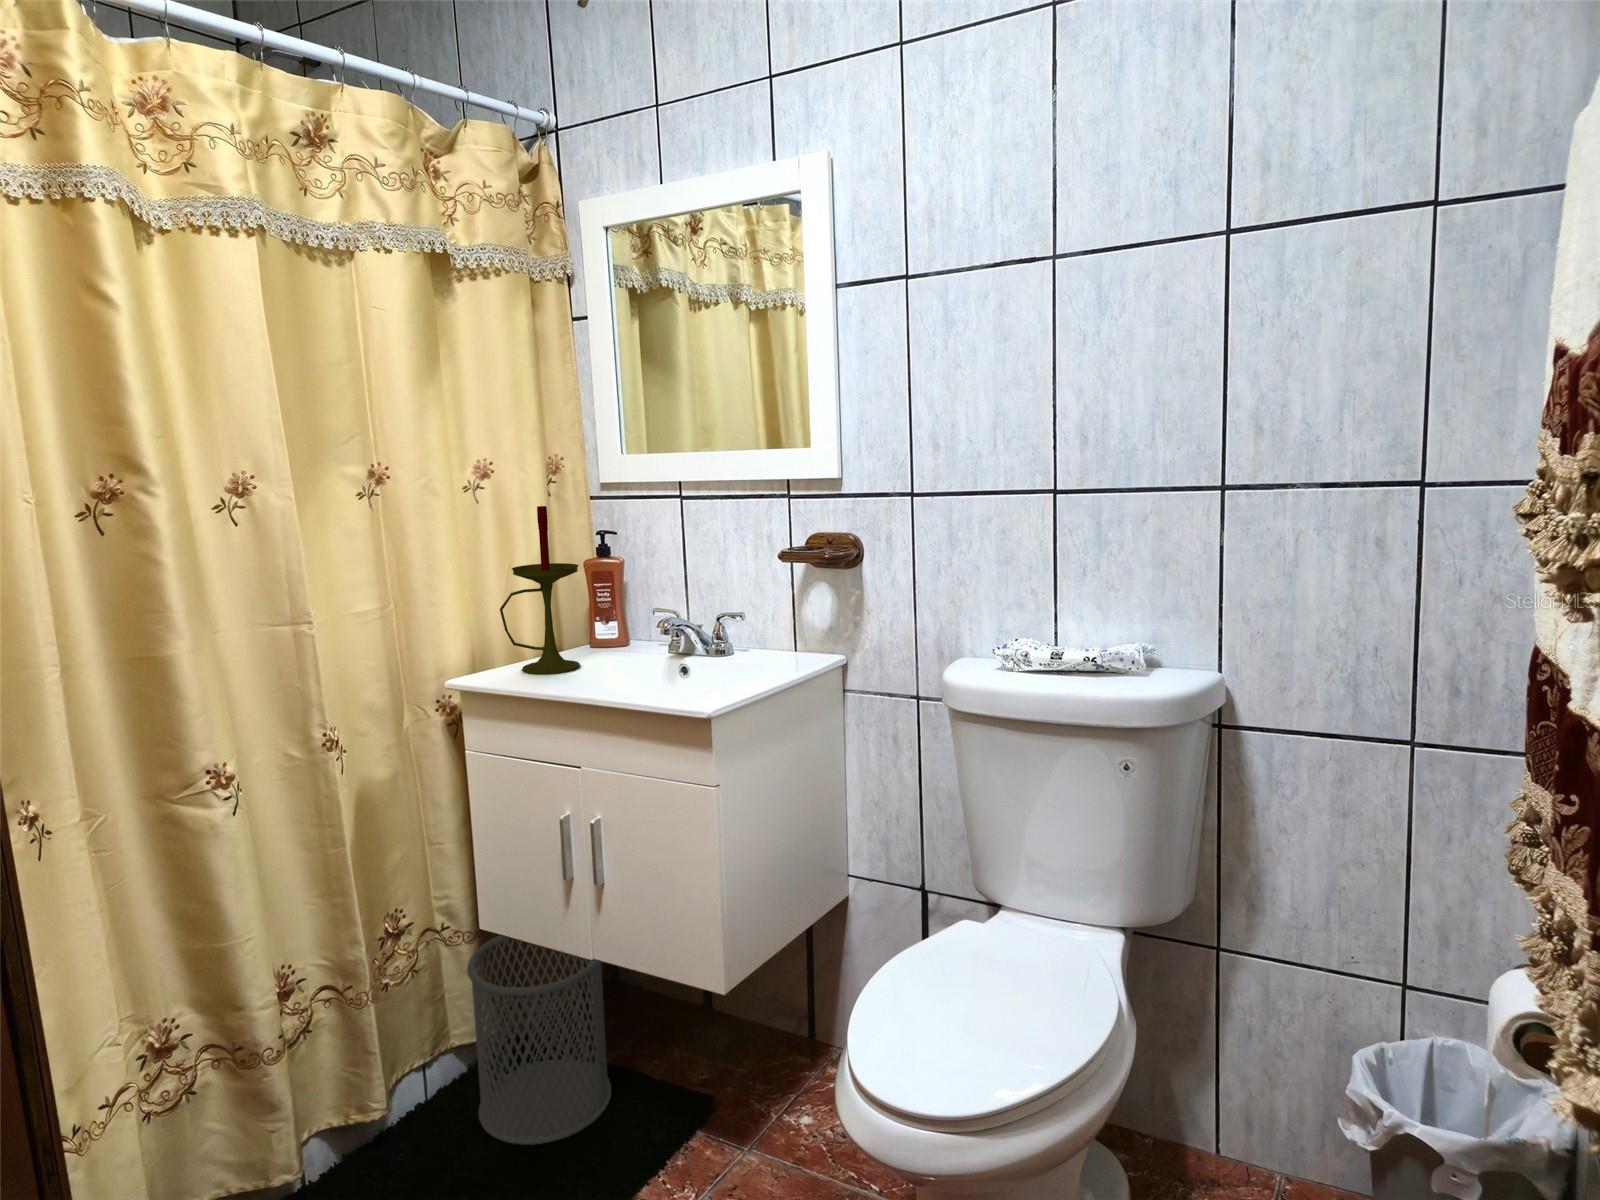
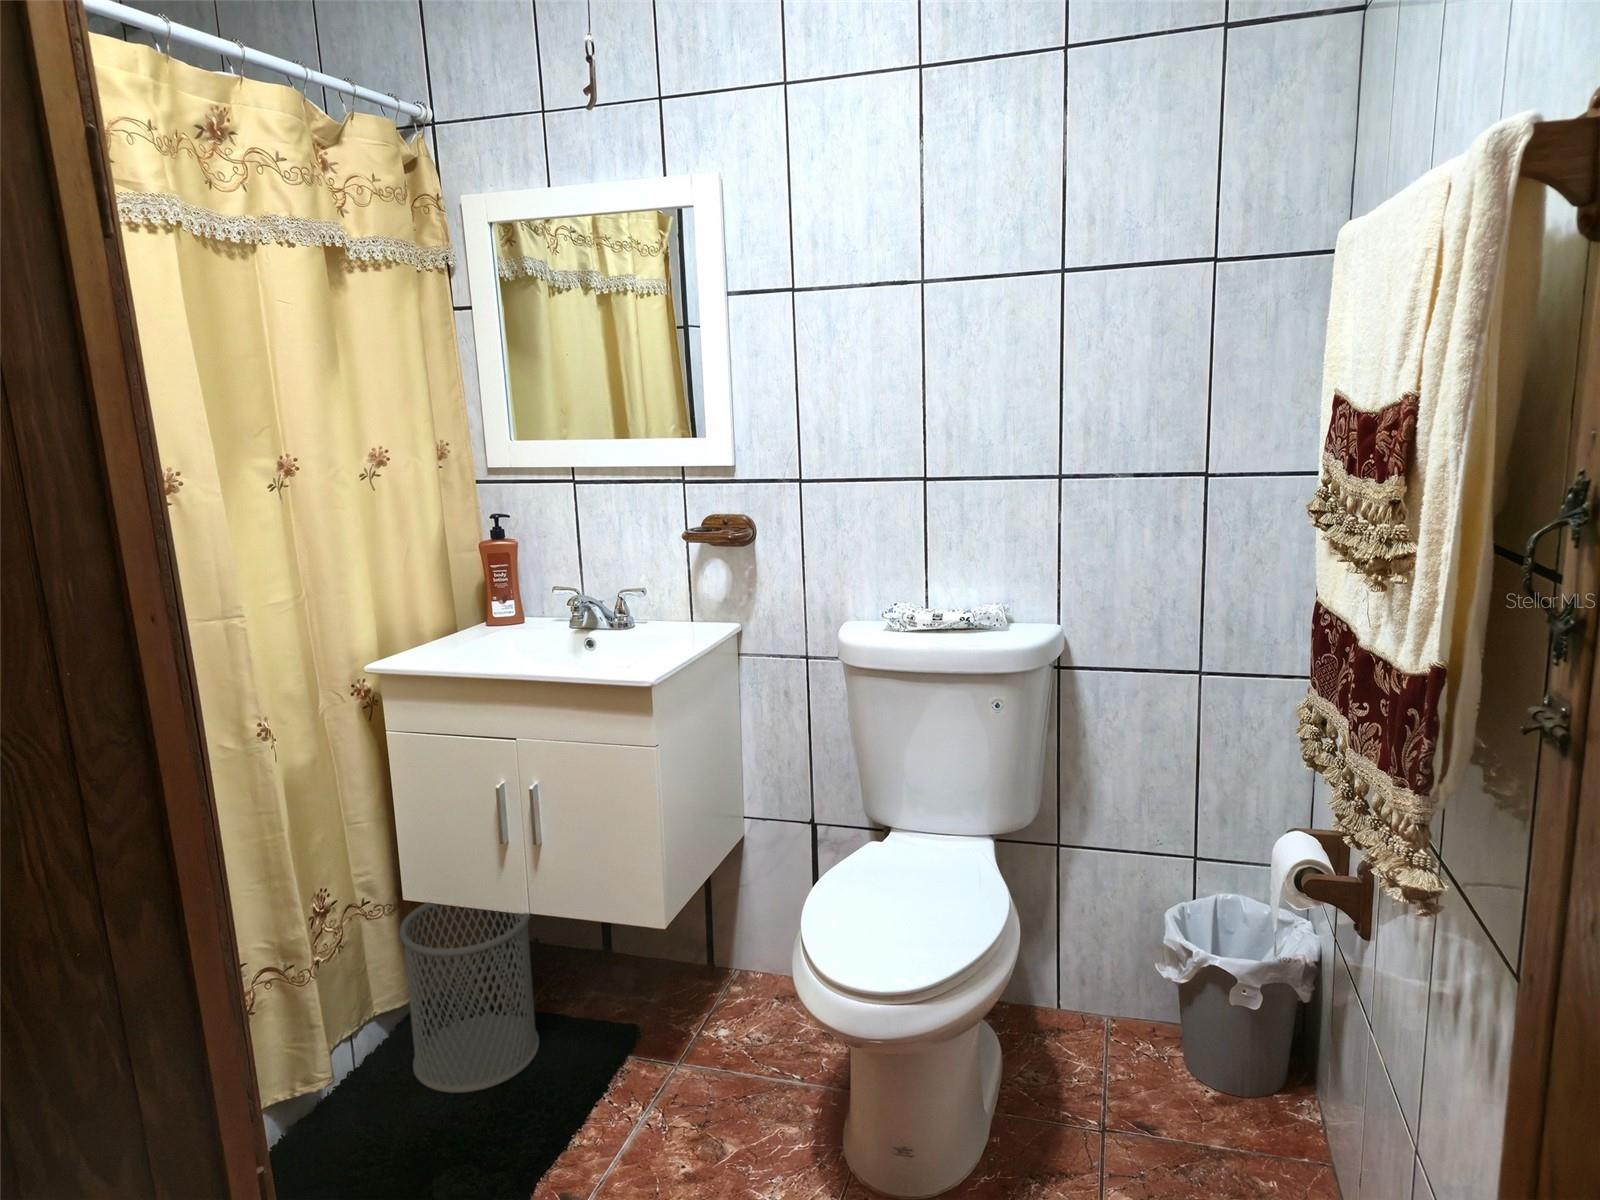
candle: present [500,506,581,674] -> none [414,490,491,655]

